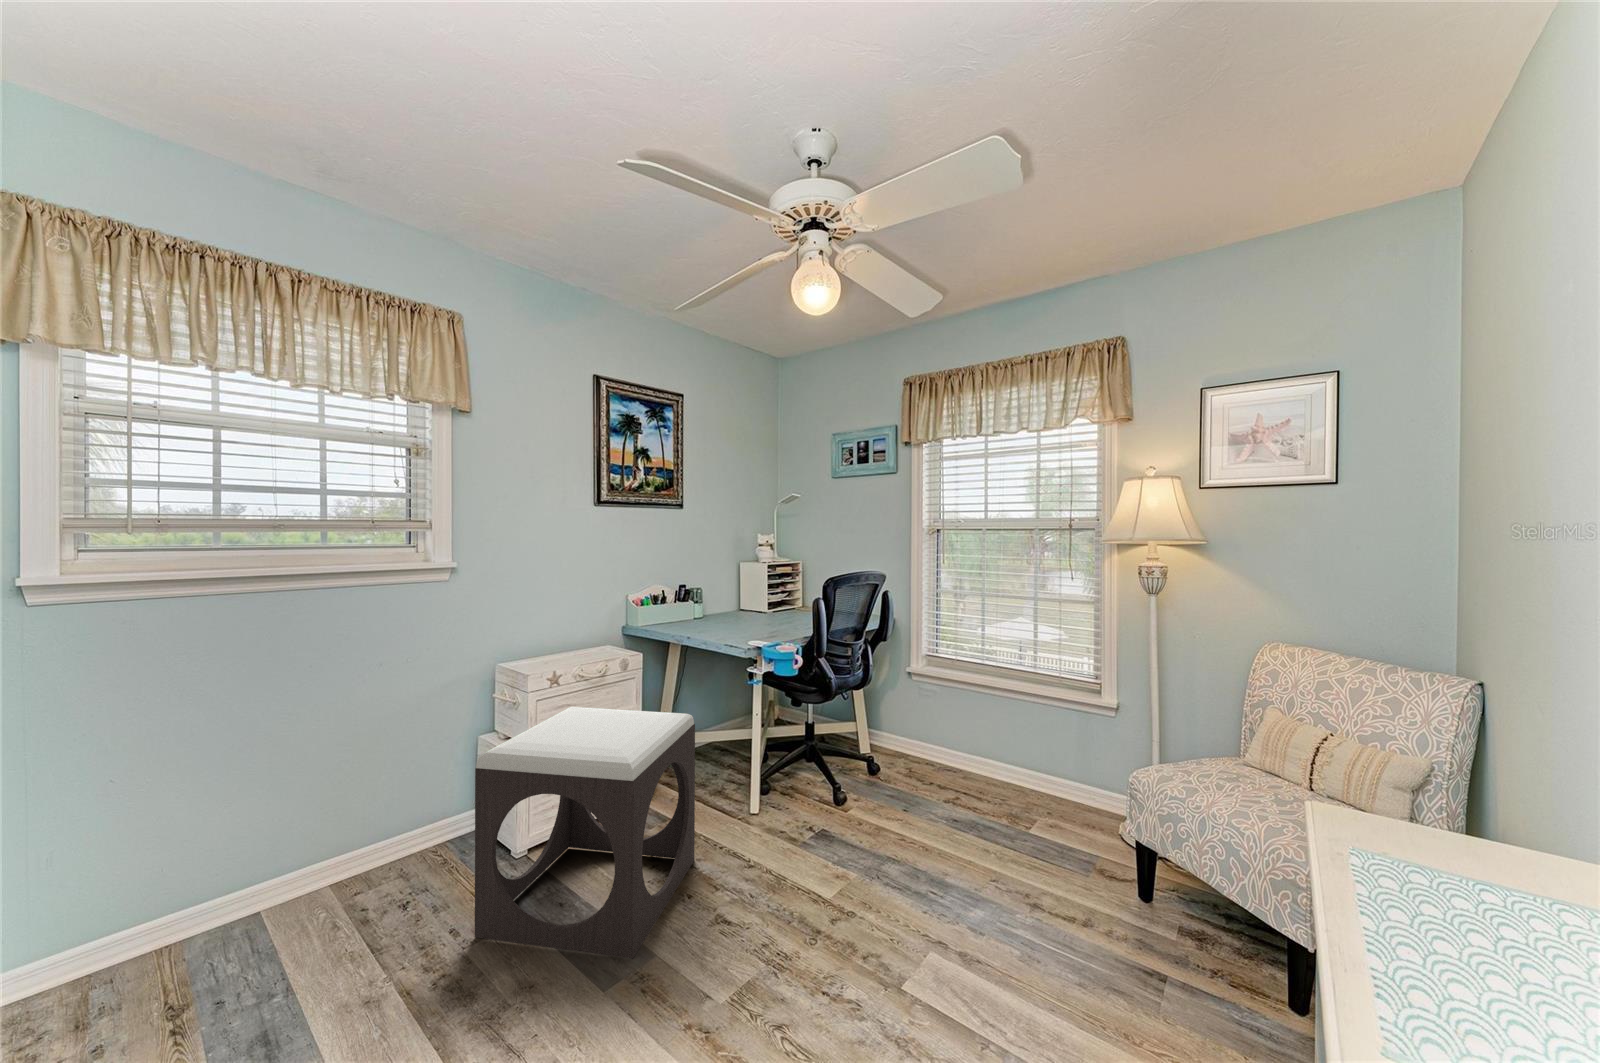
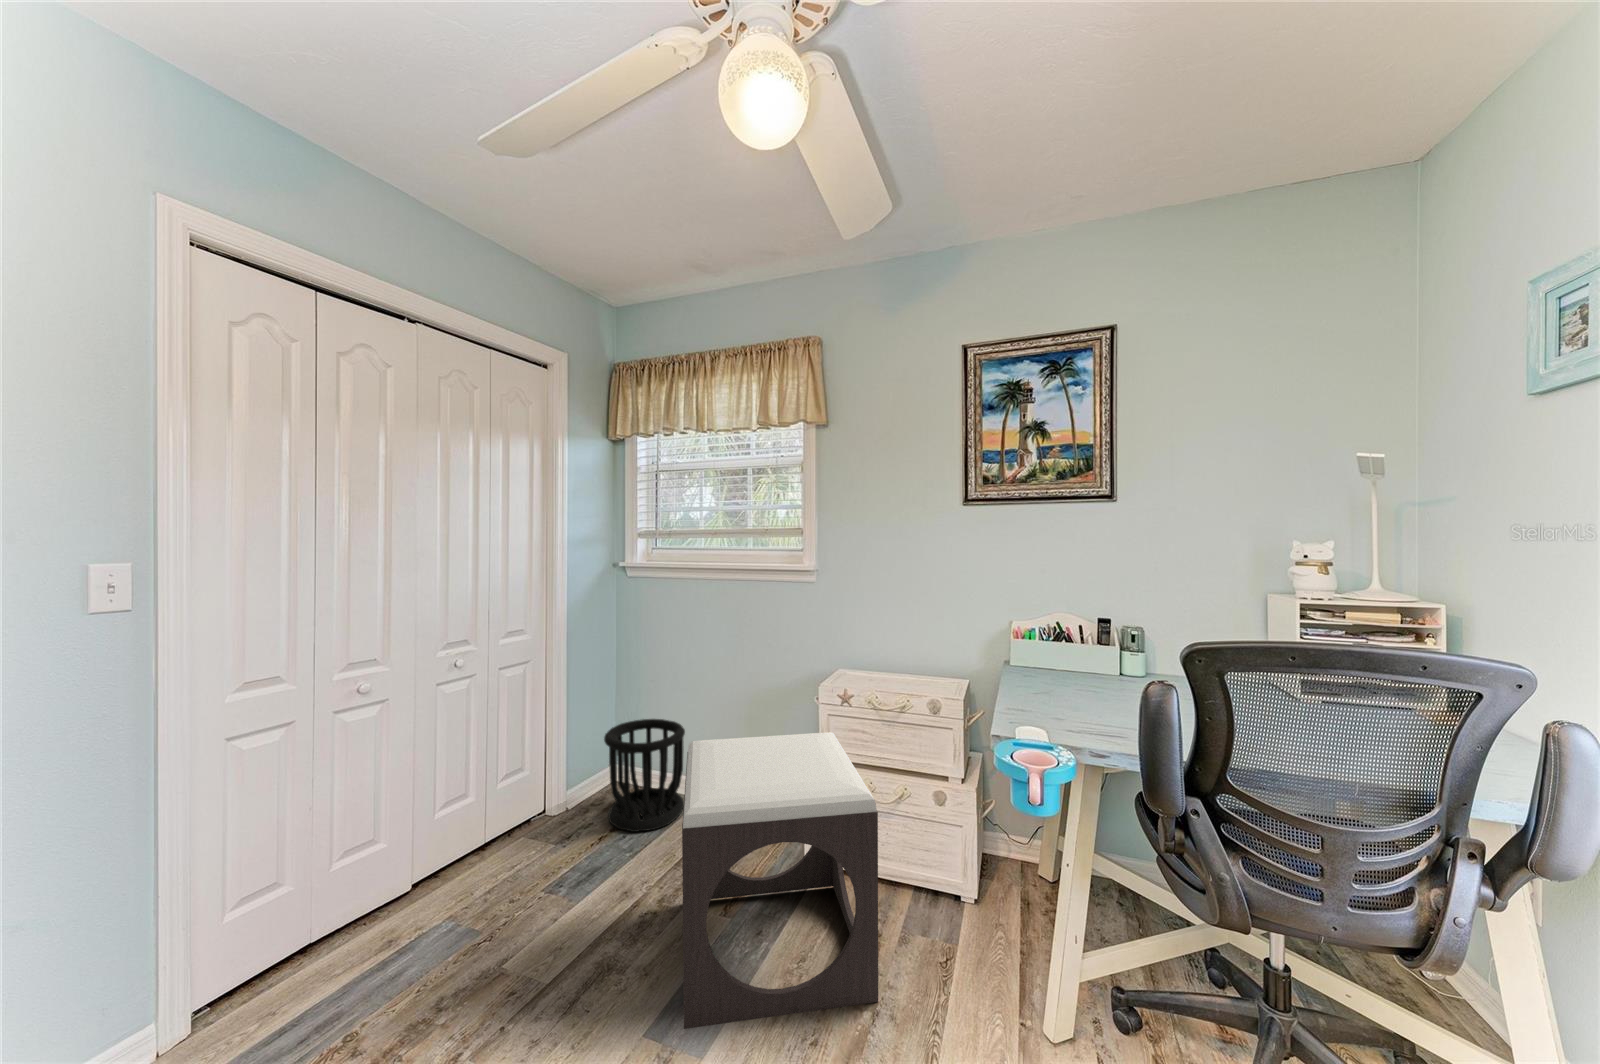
wastebasket: none [132,803,302,1000] -> present [604,719,685,832]

